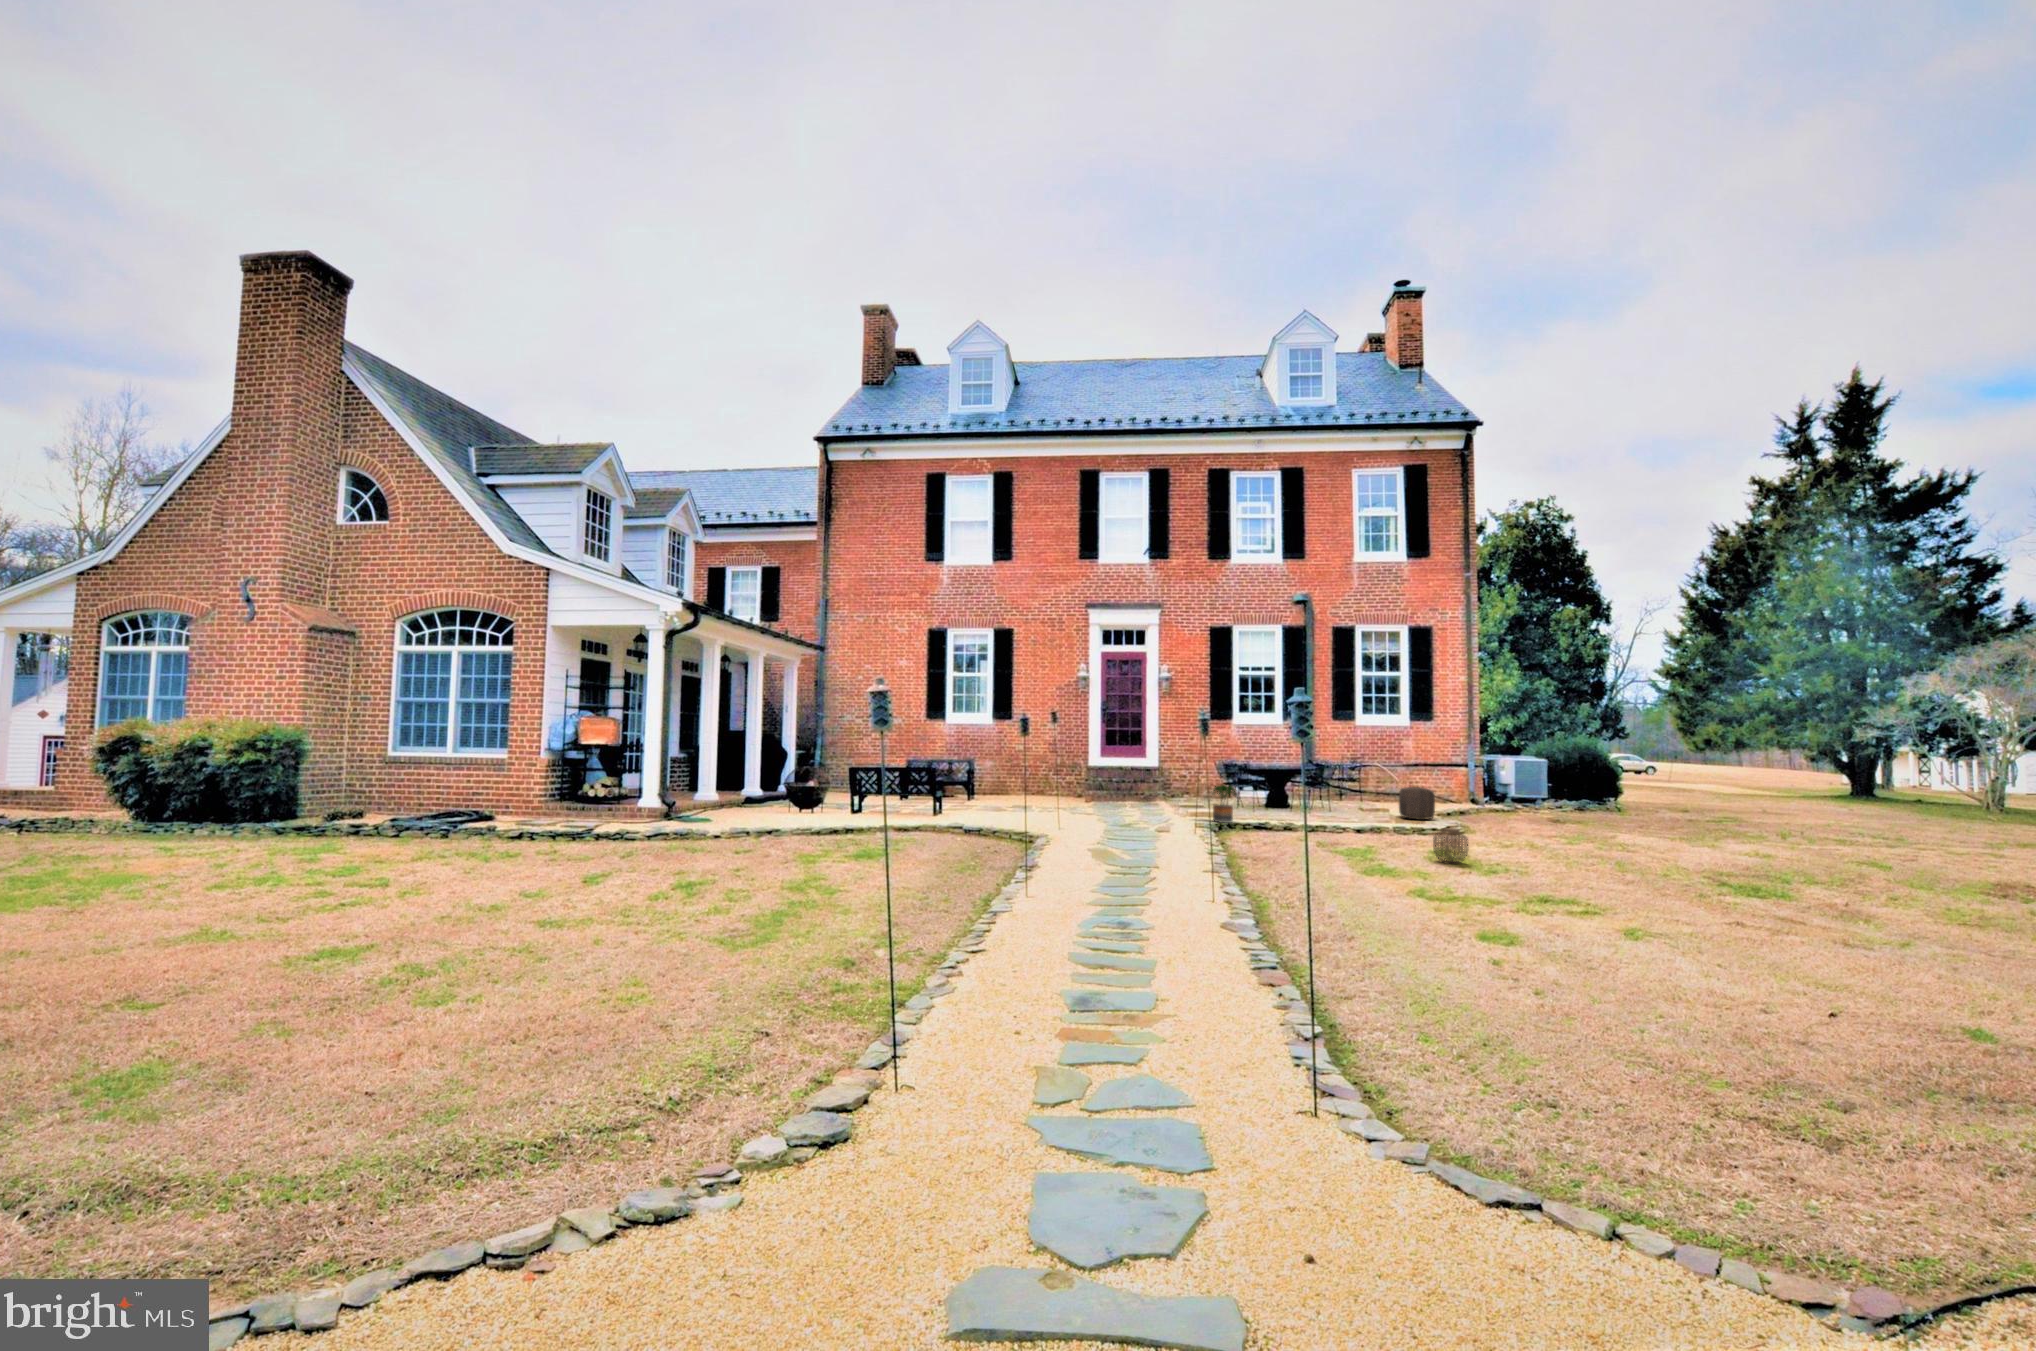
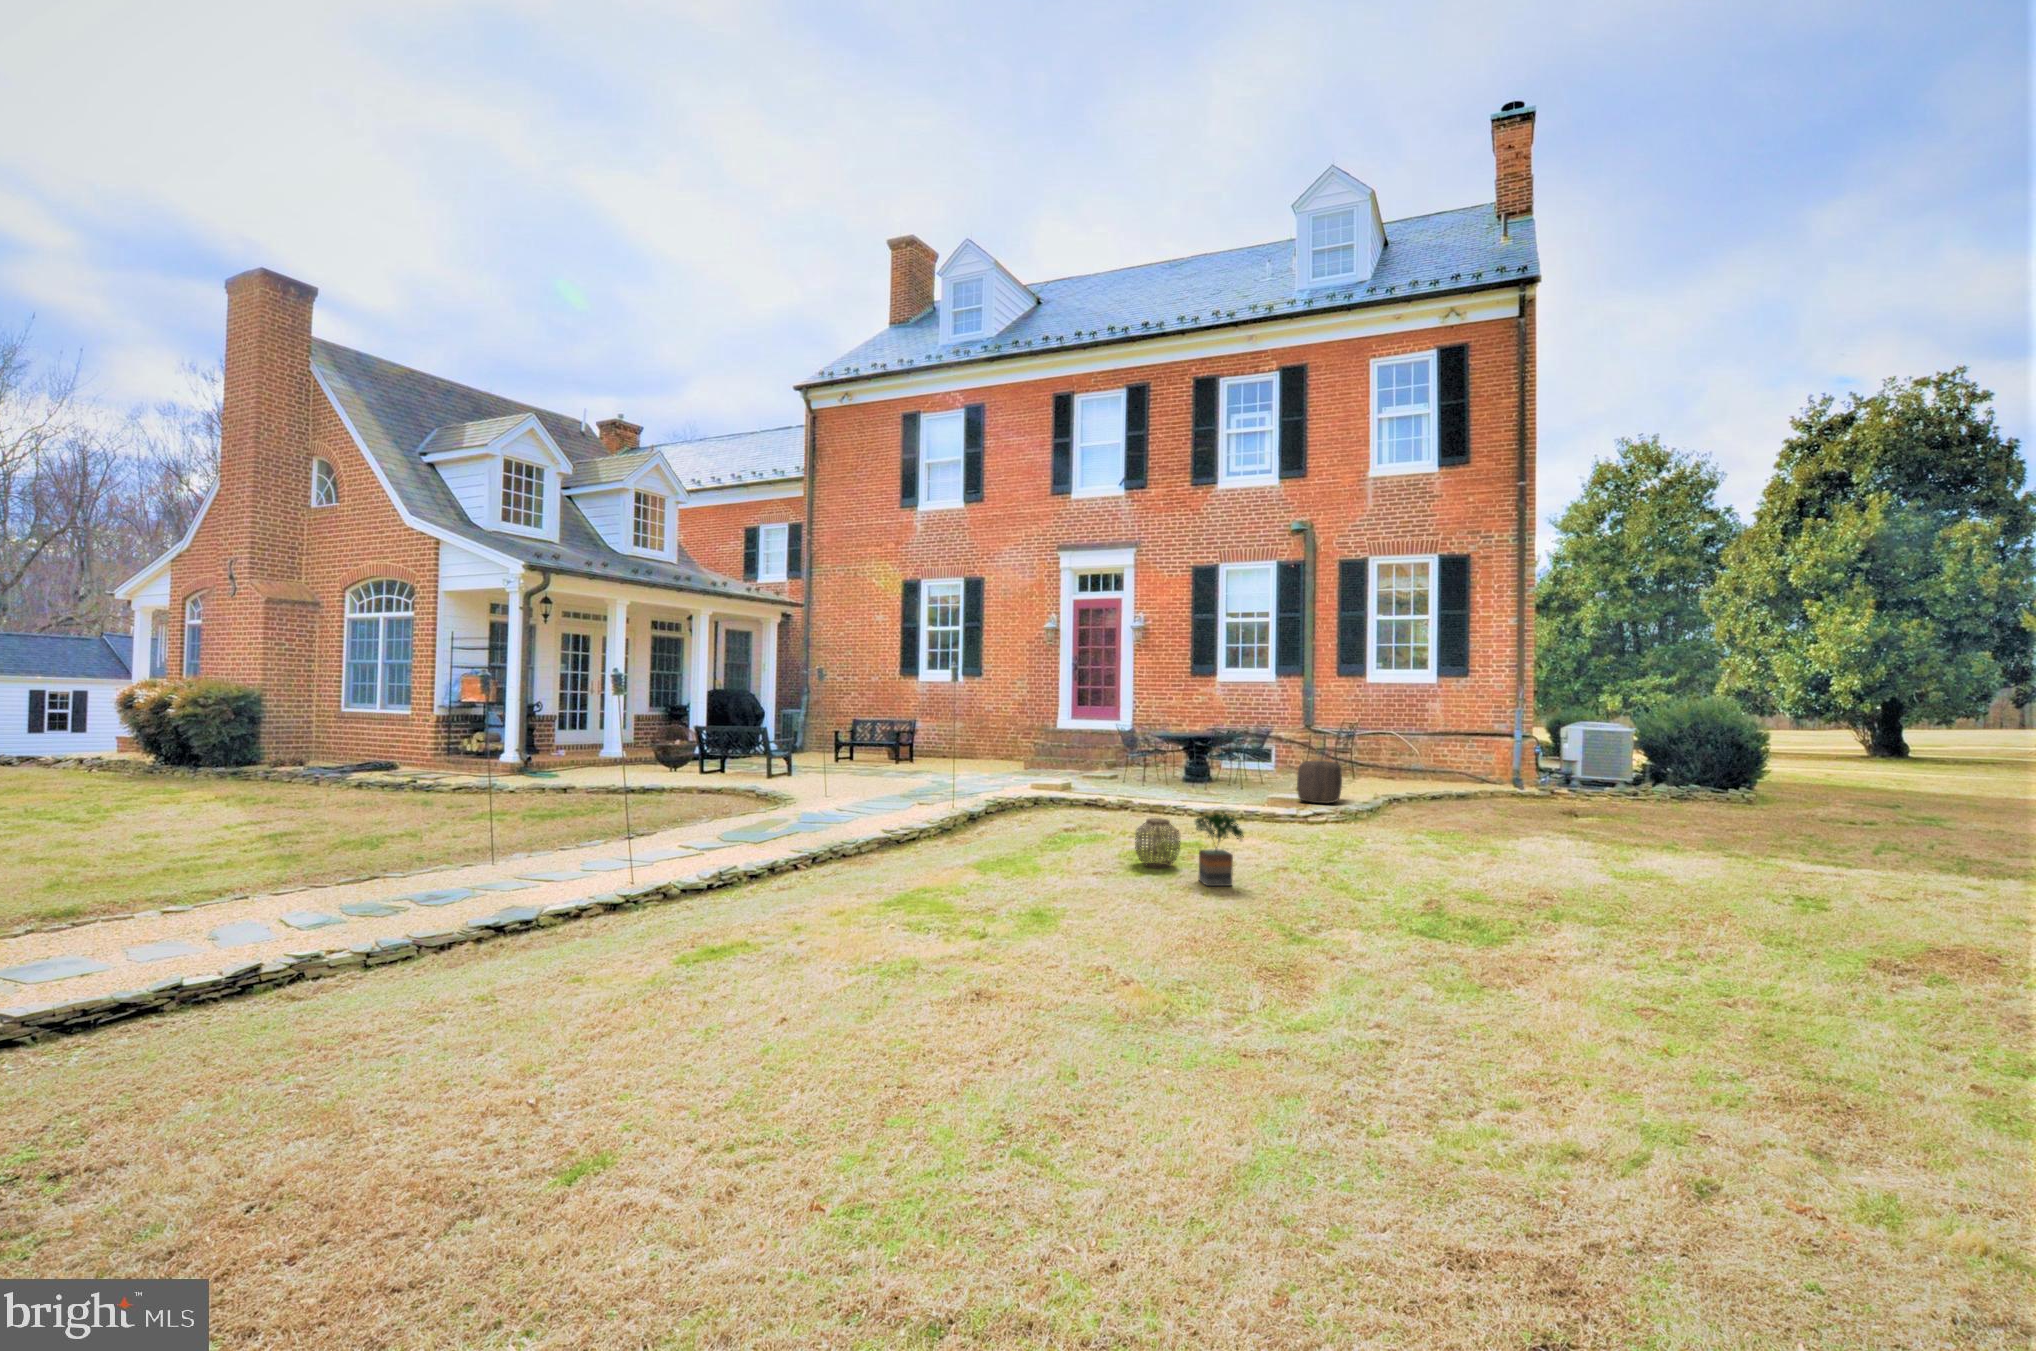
potted tree: present [1211,785,1239,823] -> present [1195,813,1244,886]

